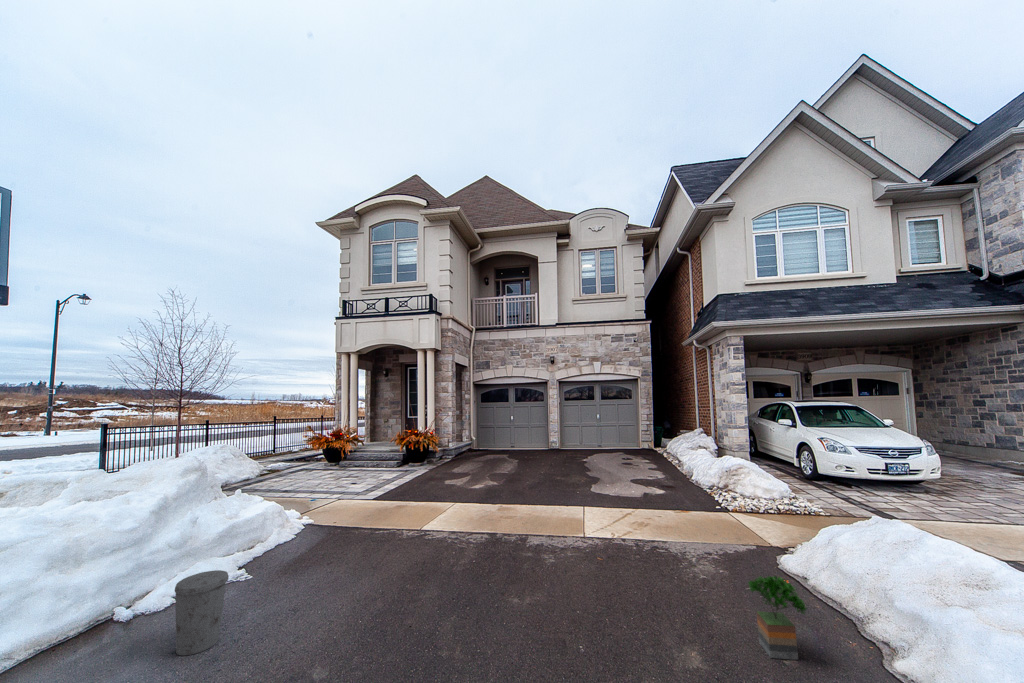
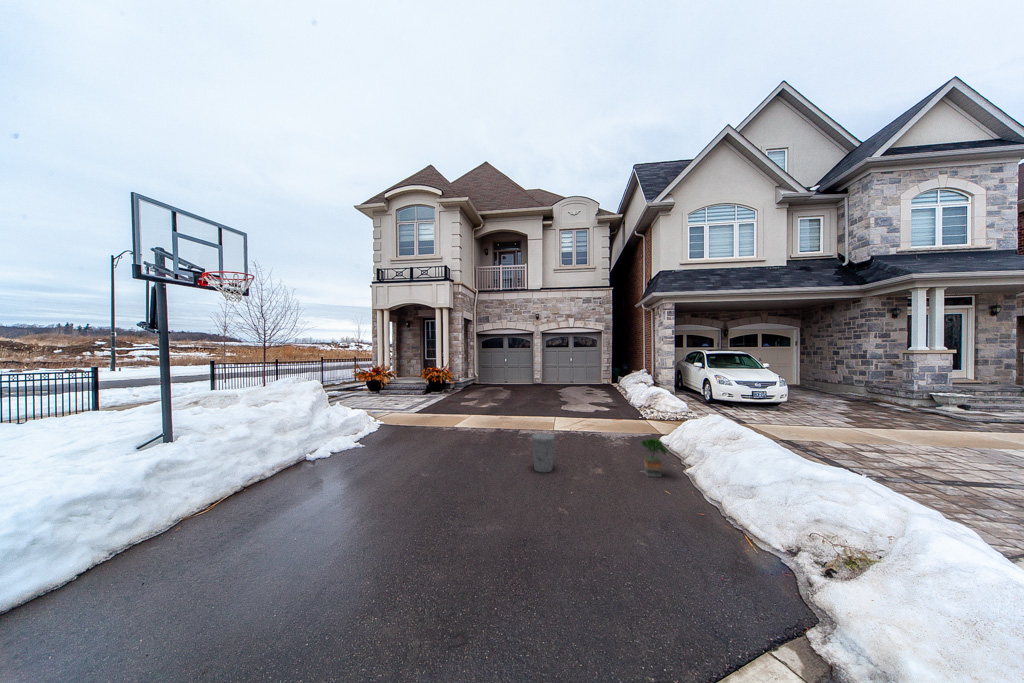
trash can: present [175,570,229,655] -> present [532,433,555,472]

